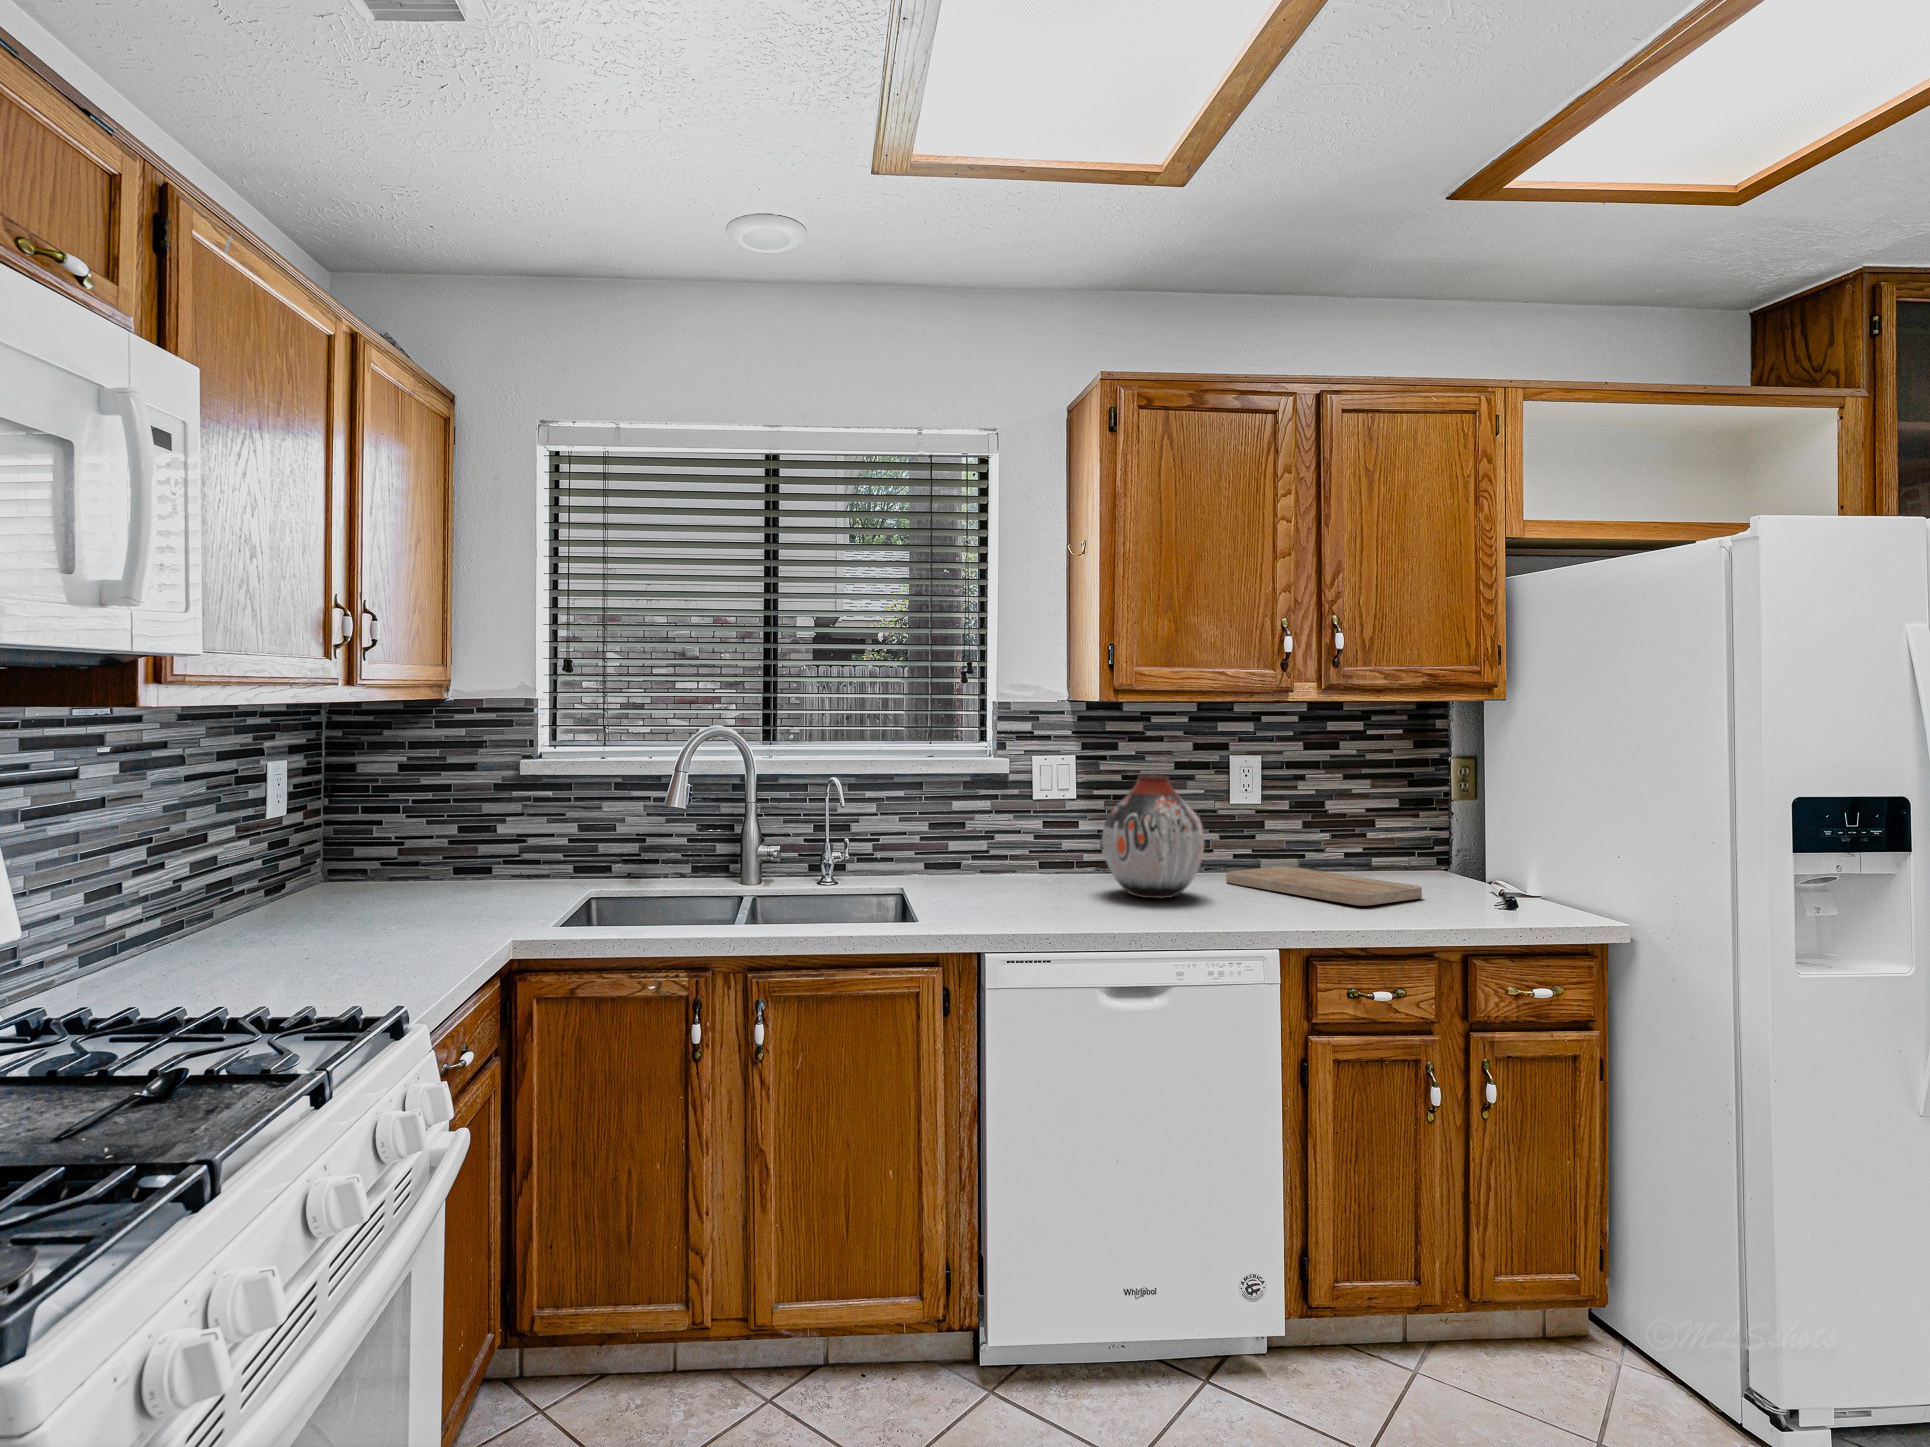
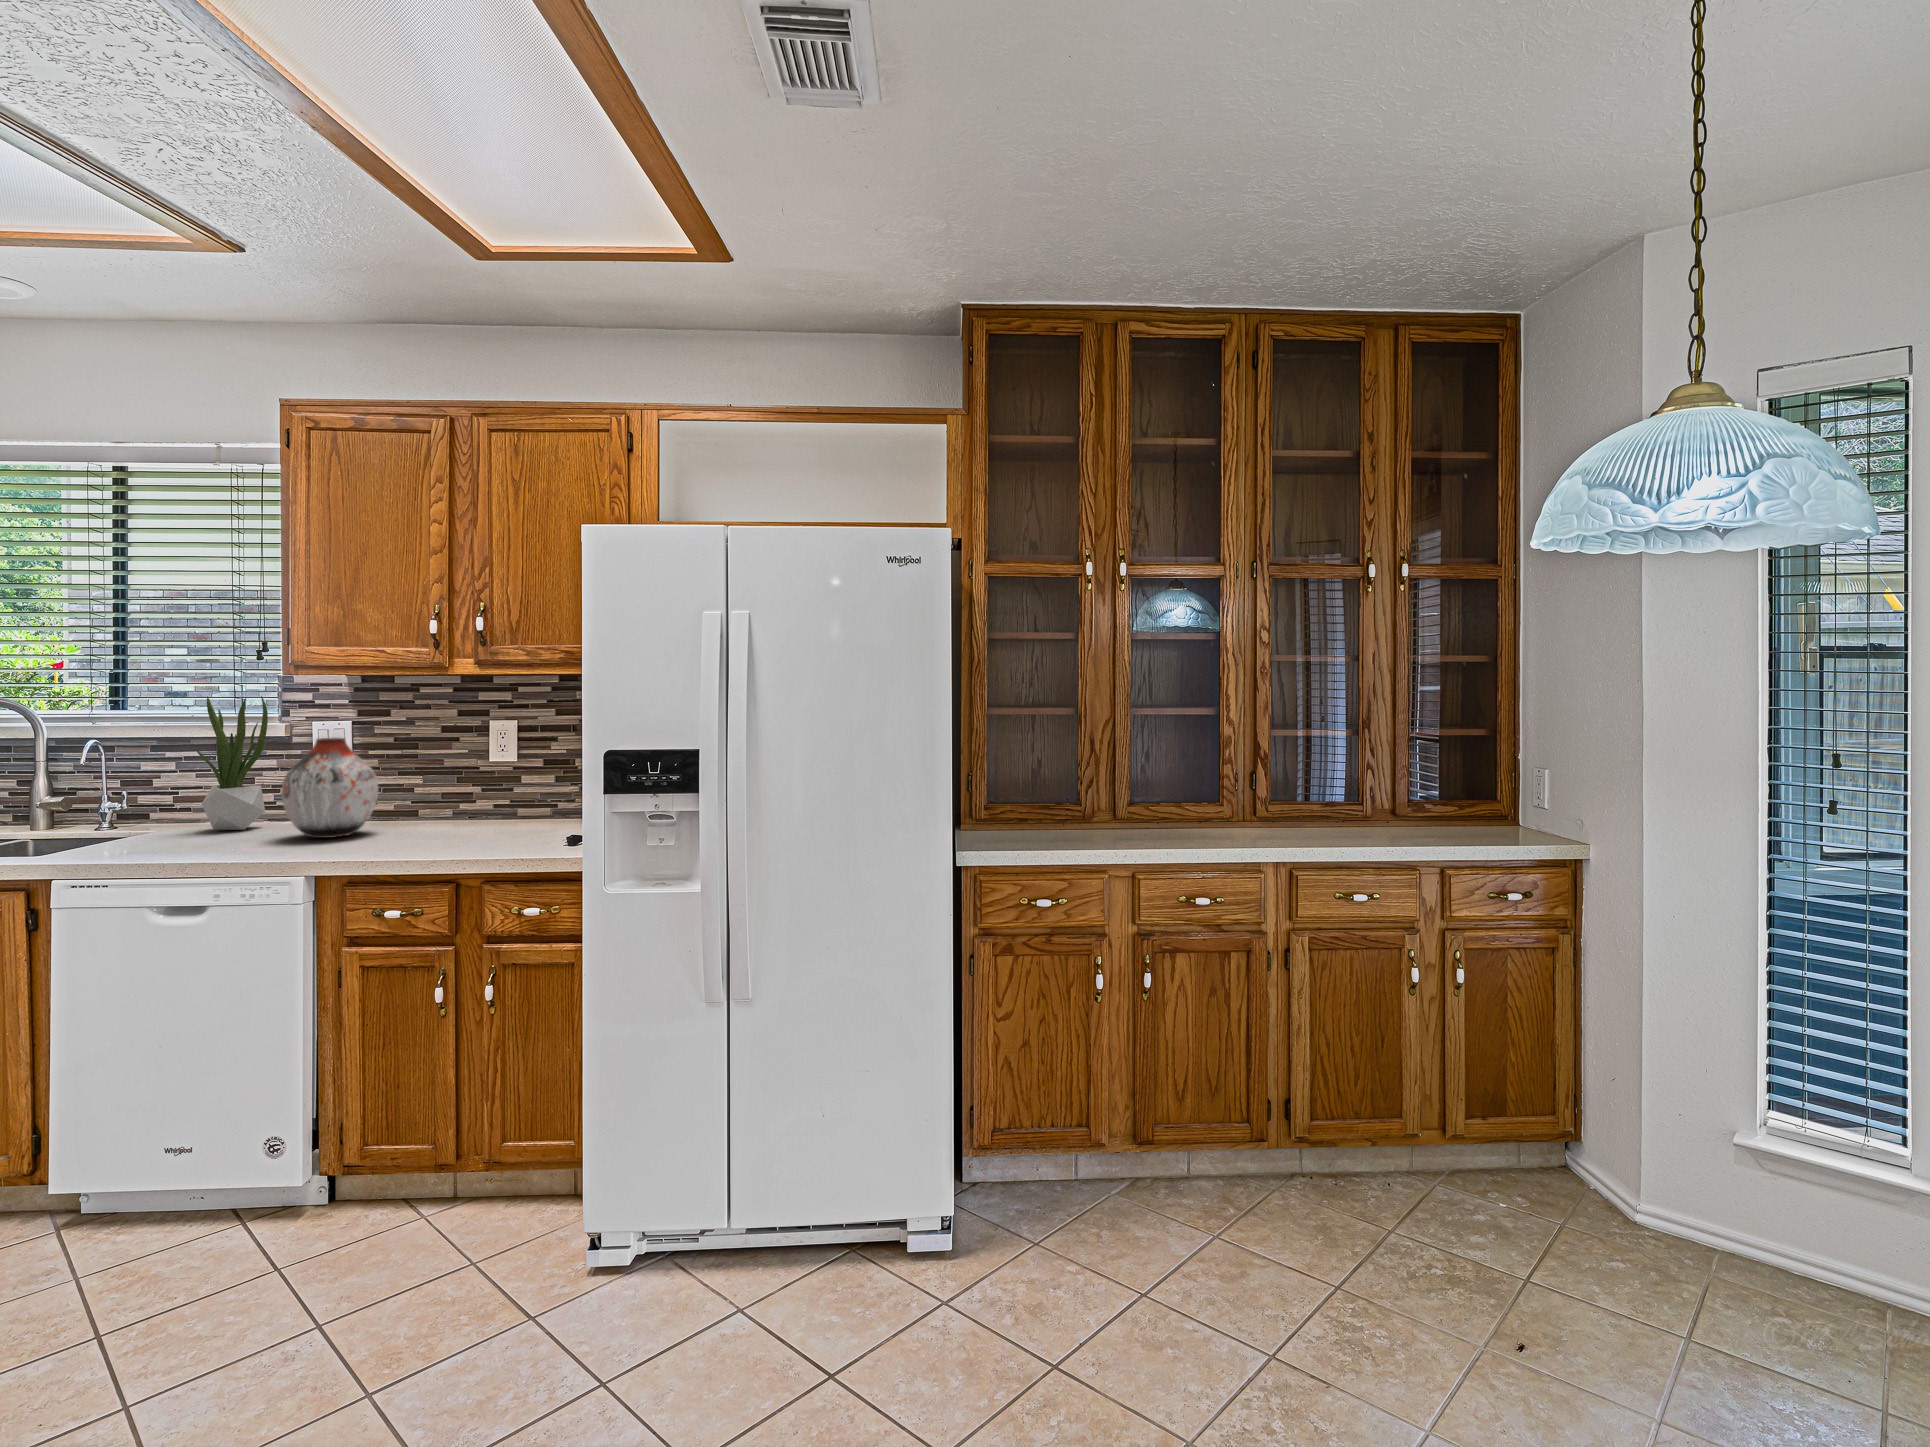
potted plant: none [951,722,1021,887] -> present [193,696,268,830]
cutting board: present [1226,866,1422,906] -> none [445,813,542,843]

